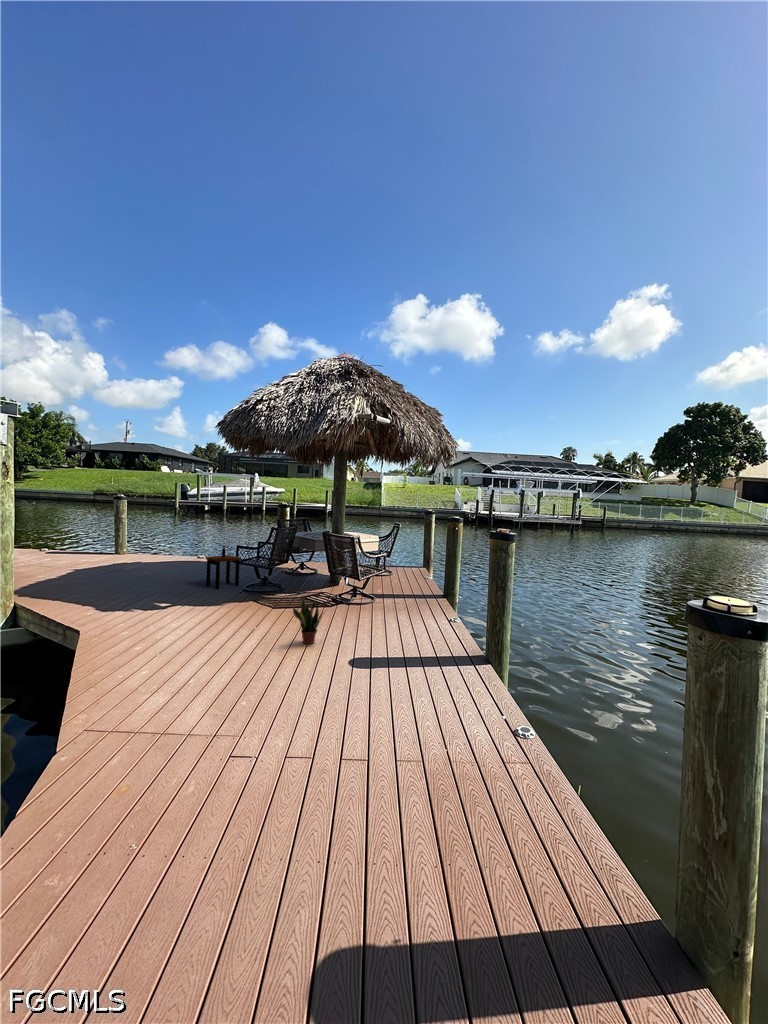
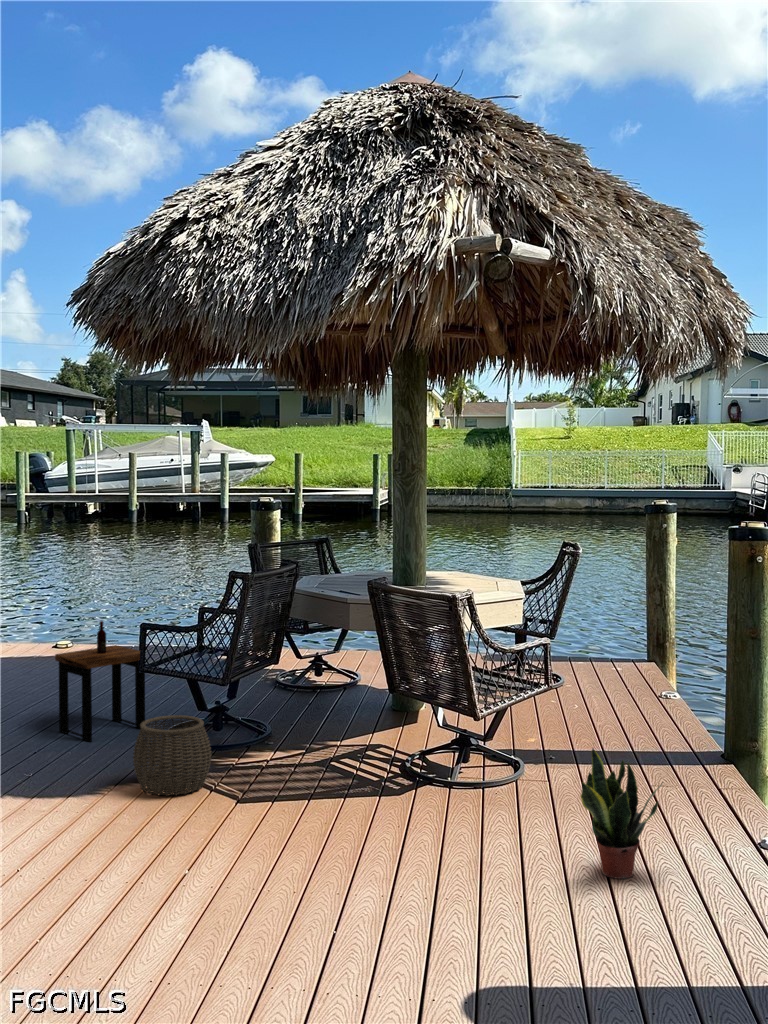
woven basket: none [237,578,265,605] -> present [133,715,211,796]
potted plant: present [293,597,325,644] -> present [581,749,662,879]

